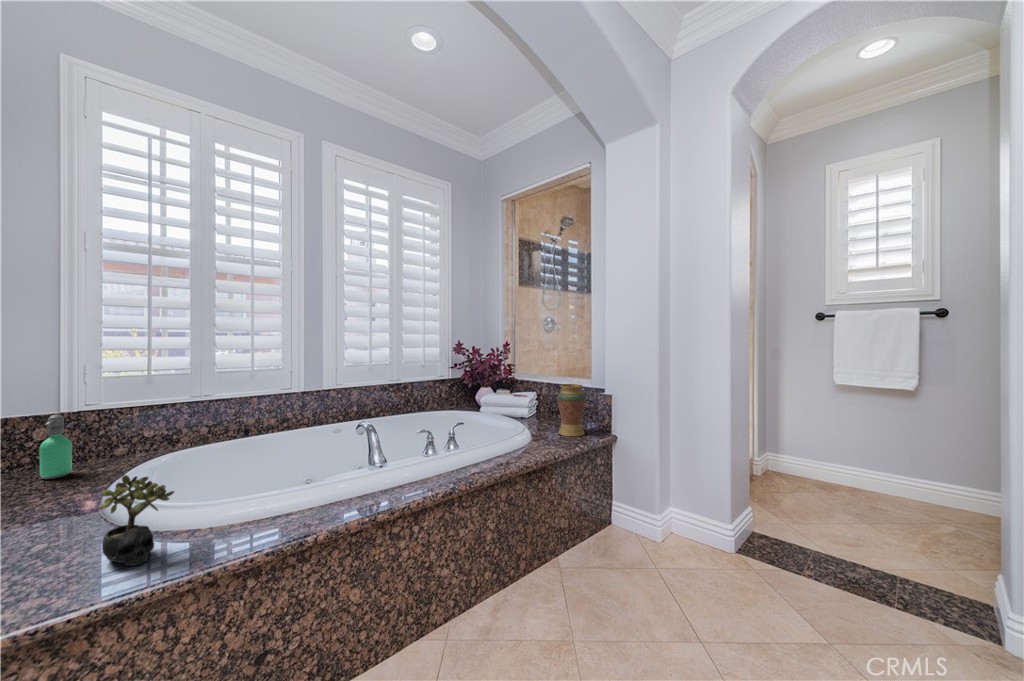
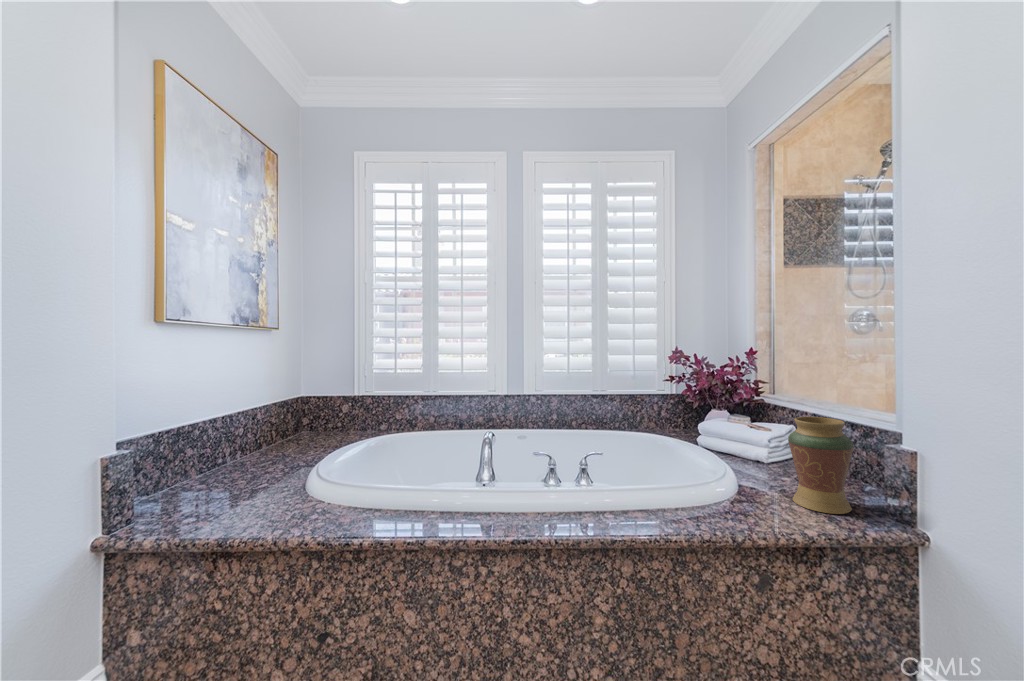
soap dispenser: present [40,415,72,479] -> none [335,398,352,440]
succulent plant: present [97,475,174,566] -> none [247,447,293,517]

